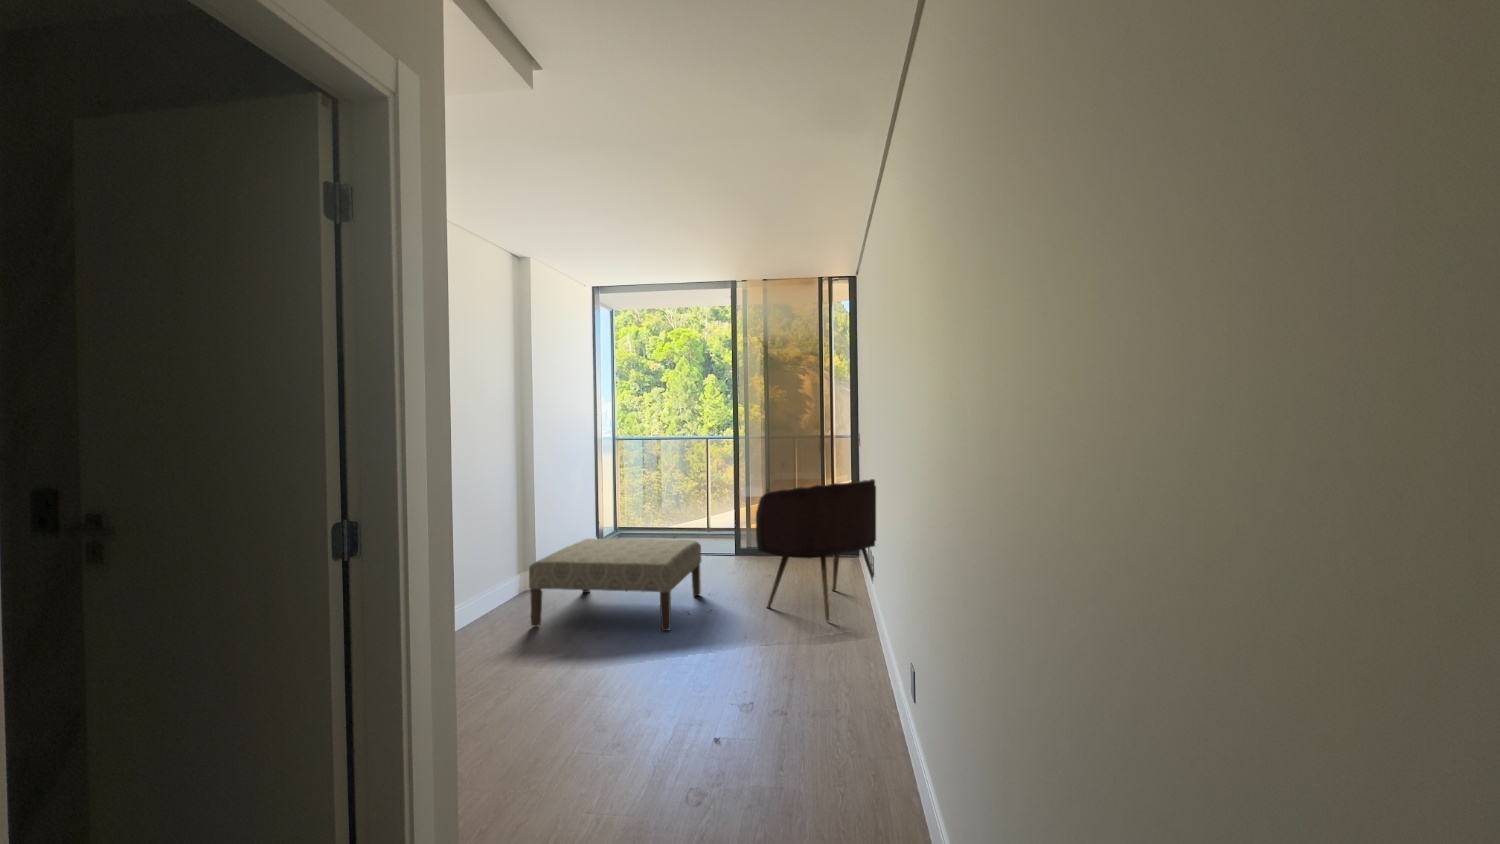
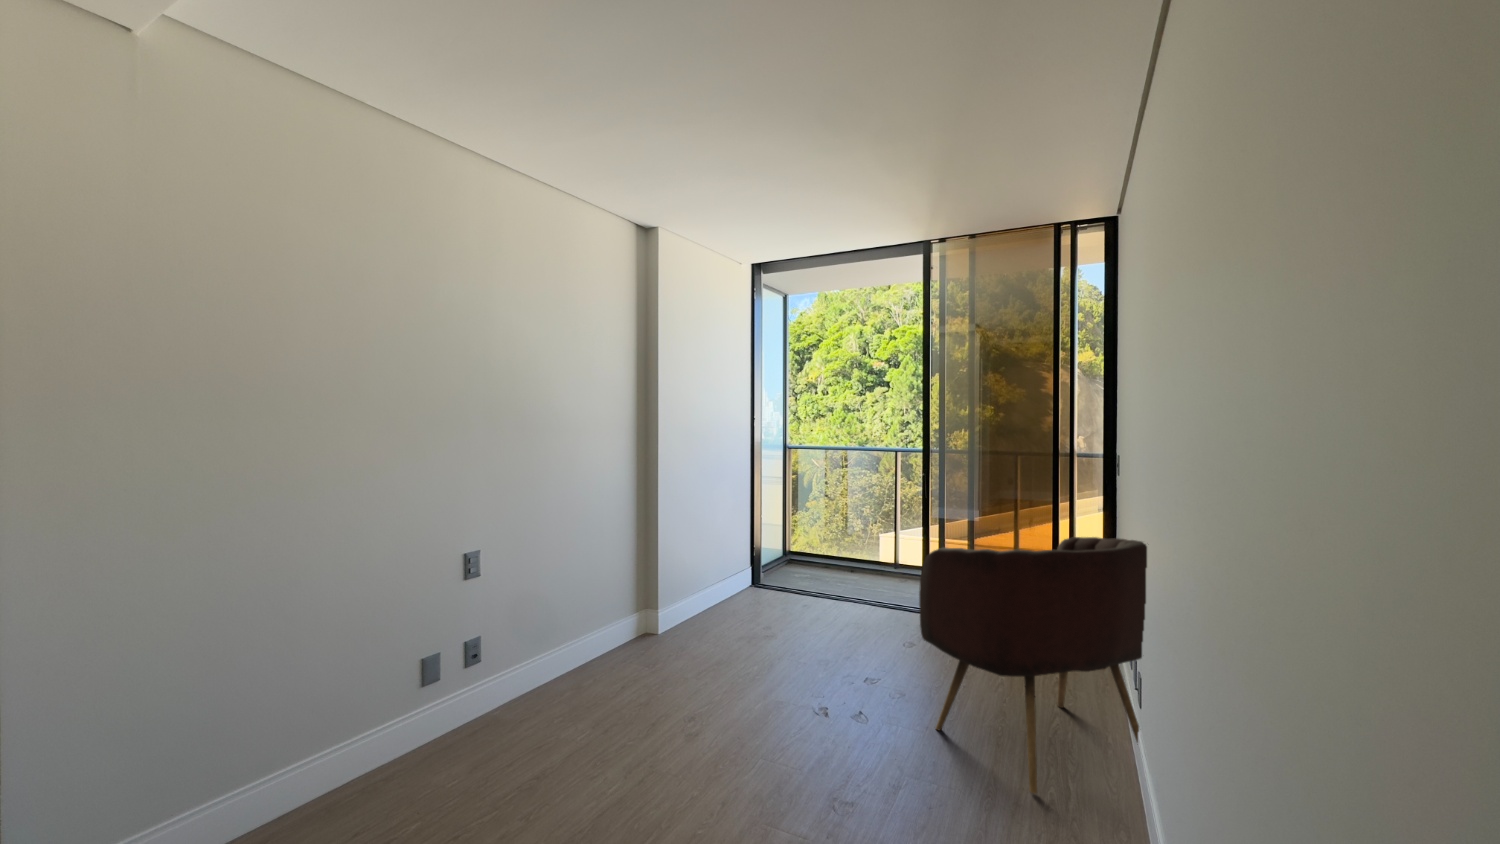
ottoman: present [529,539,701,631] -> none [595,579,850,758]

